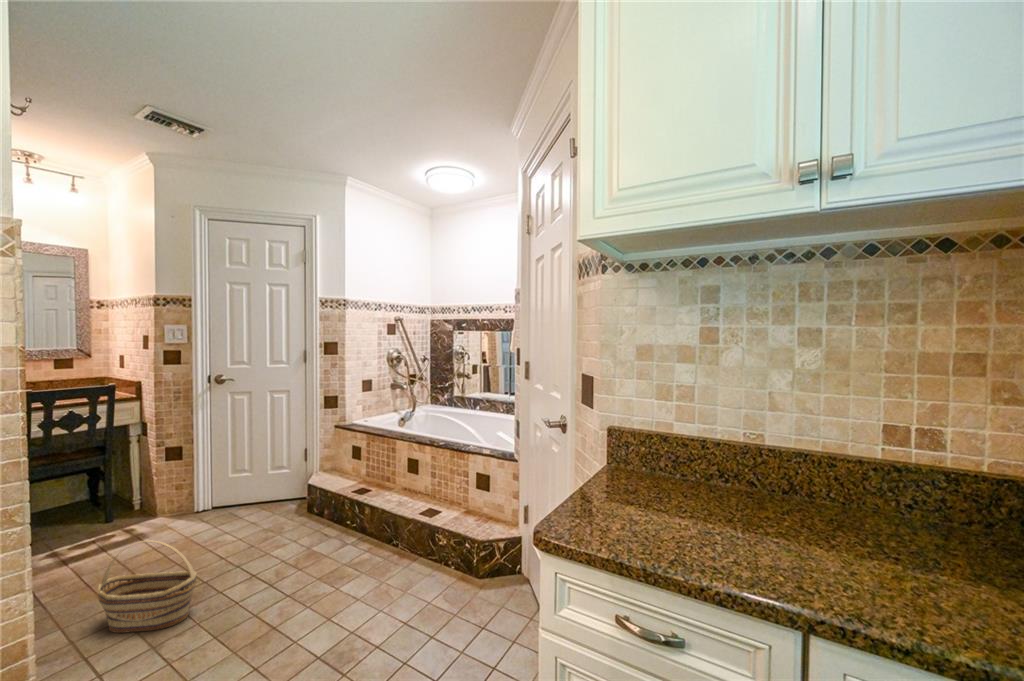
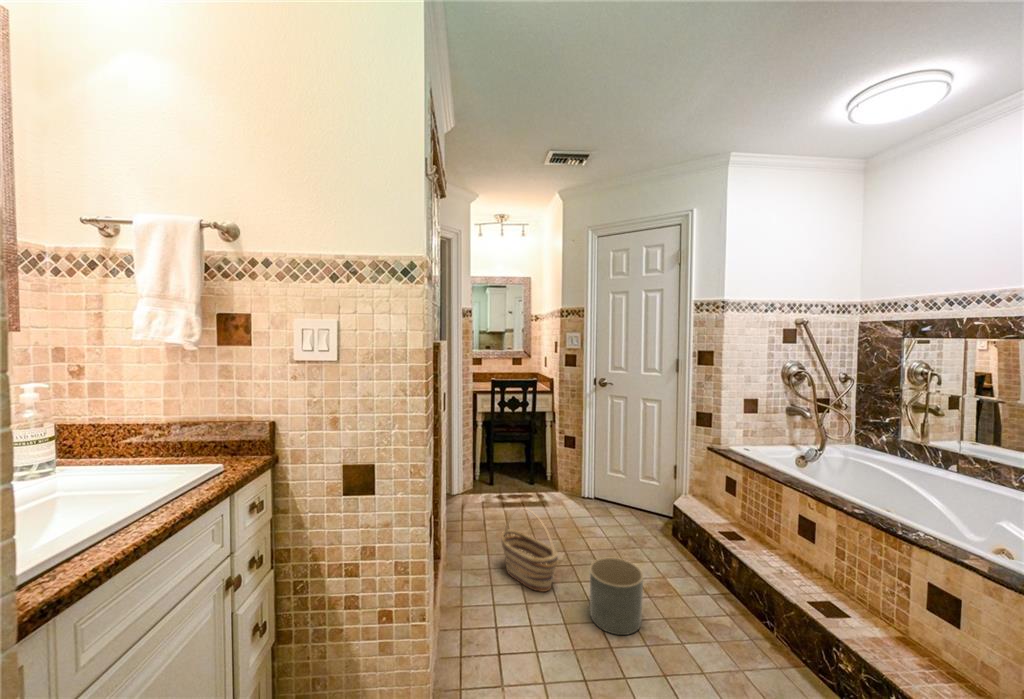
planter: none [244,544,301,617] -> present [590,558,643,635]

